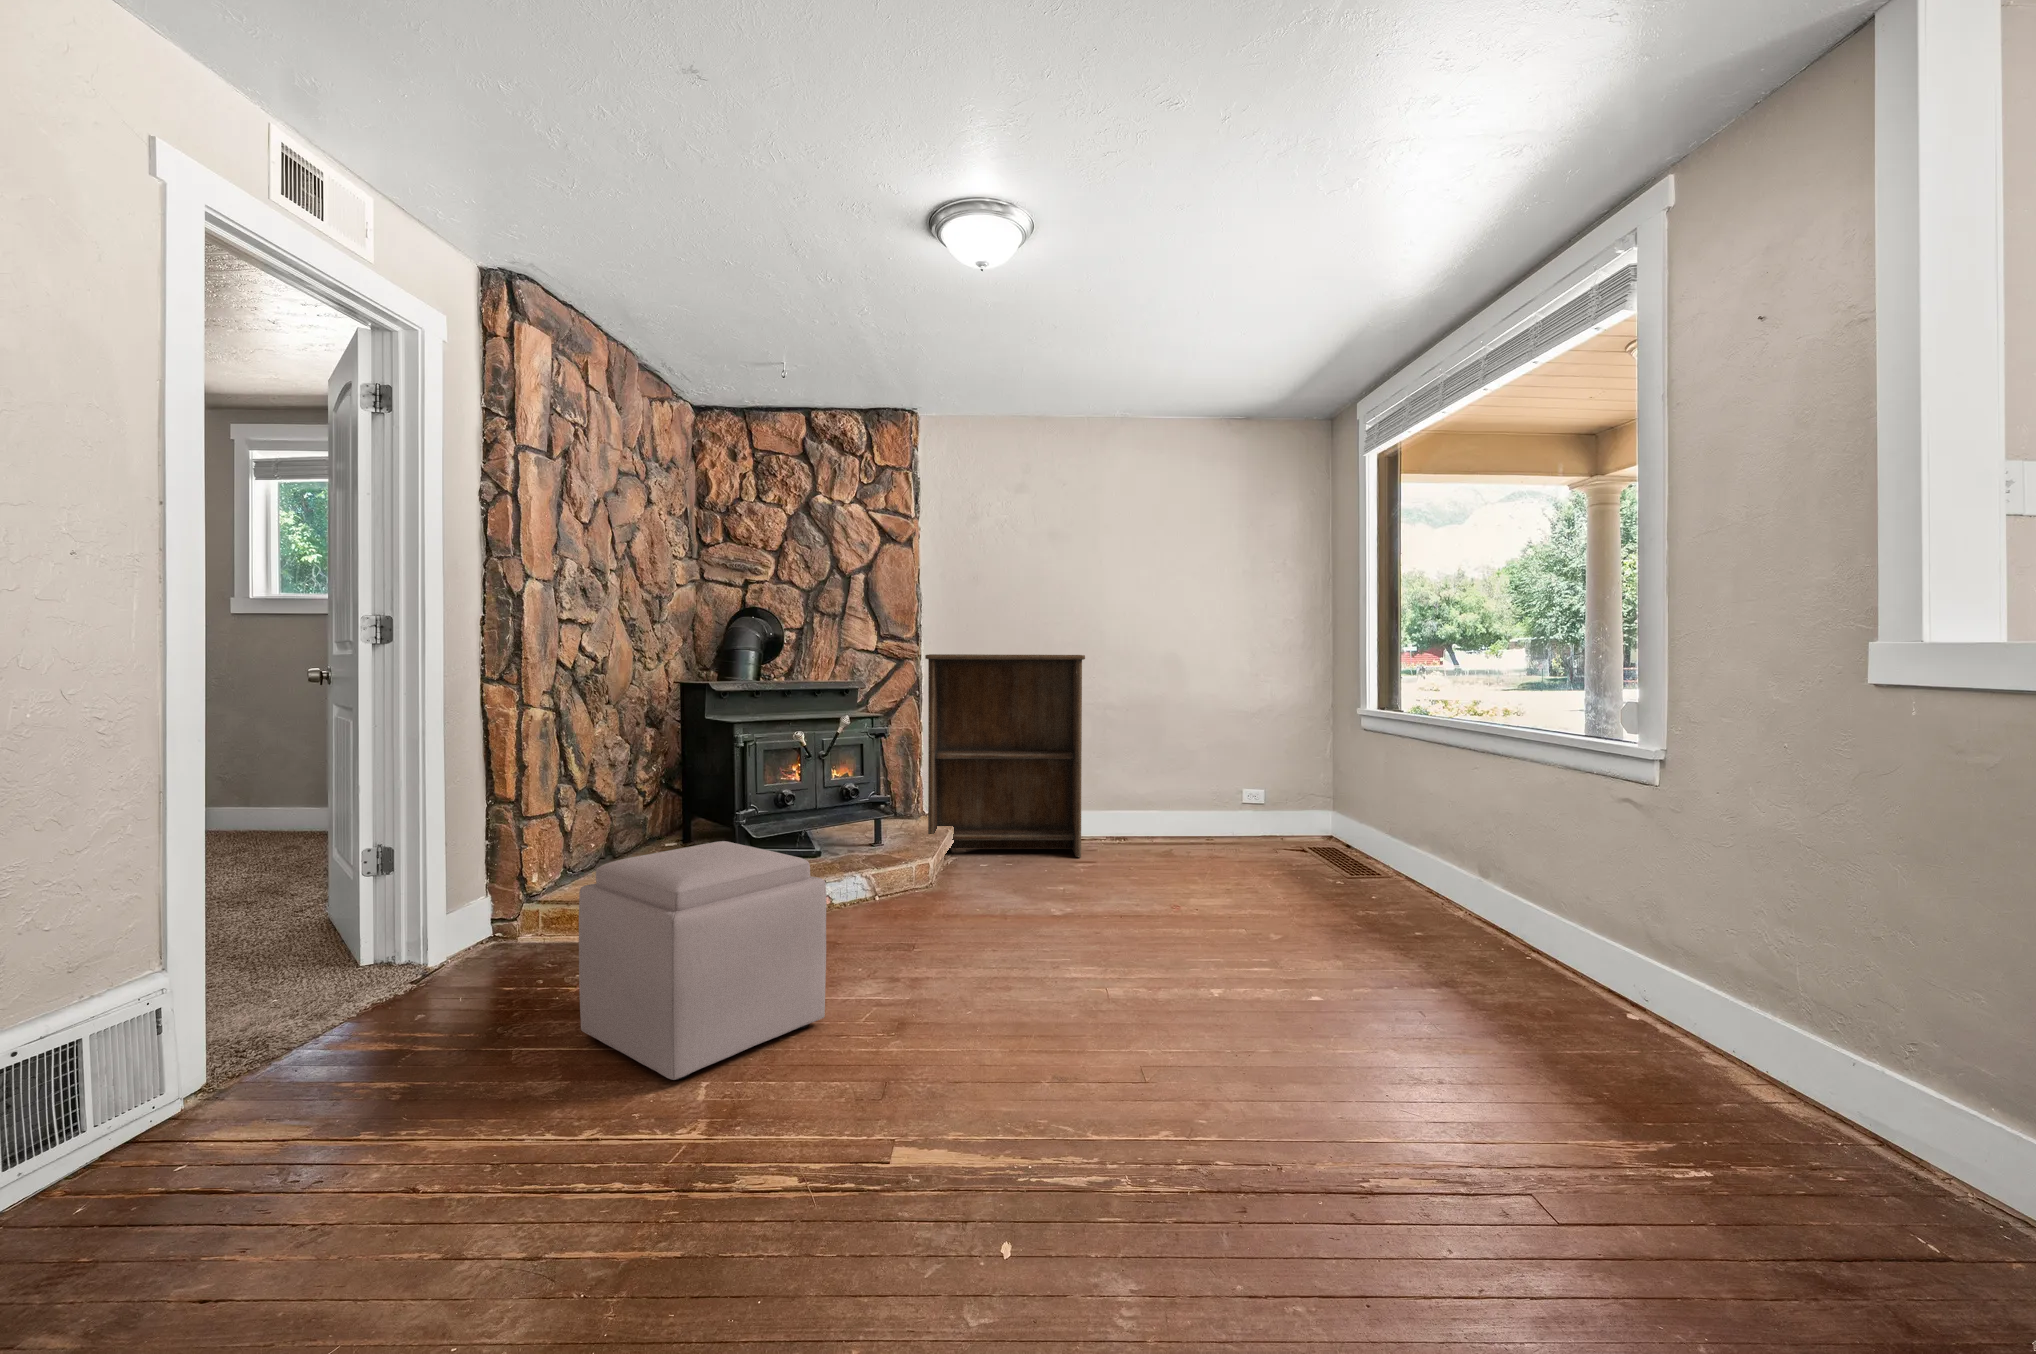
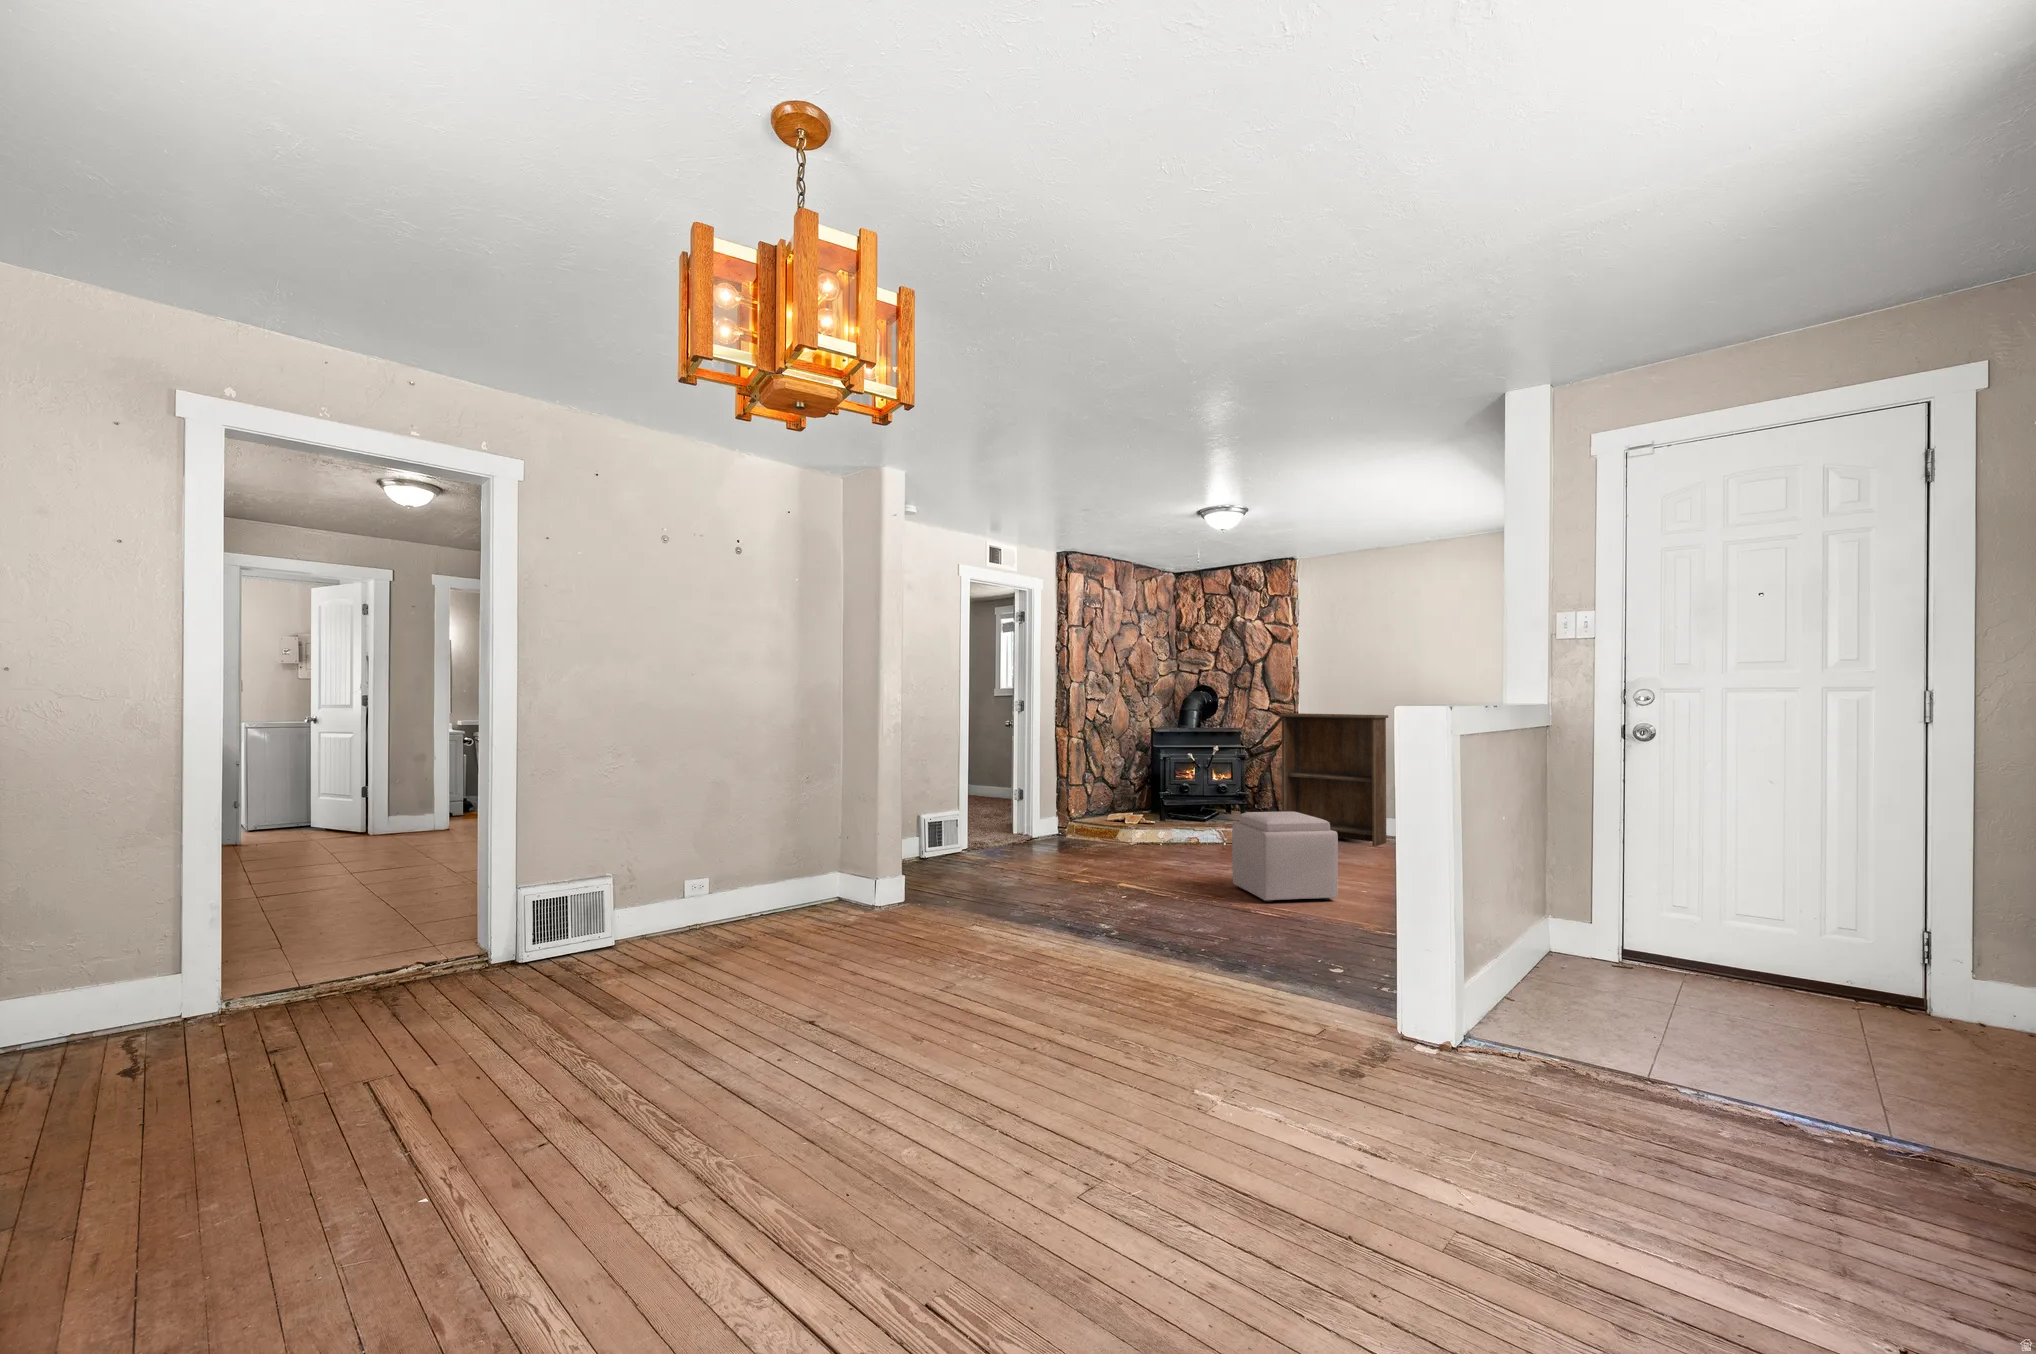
ottoman: present [579,841,826,1080] -> present [1232,812,1338,902]

